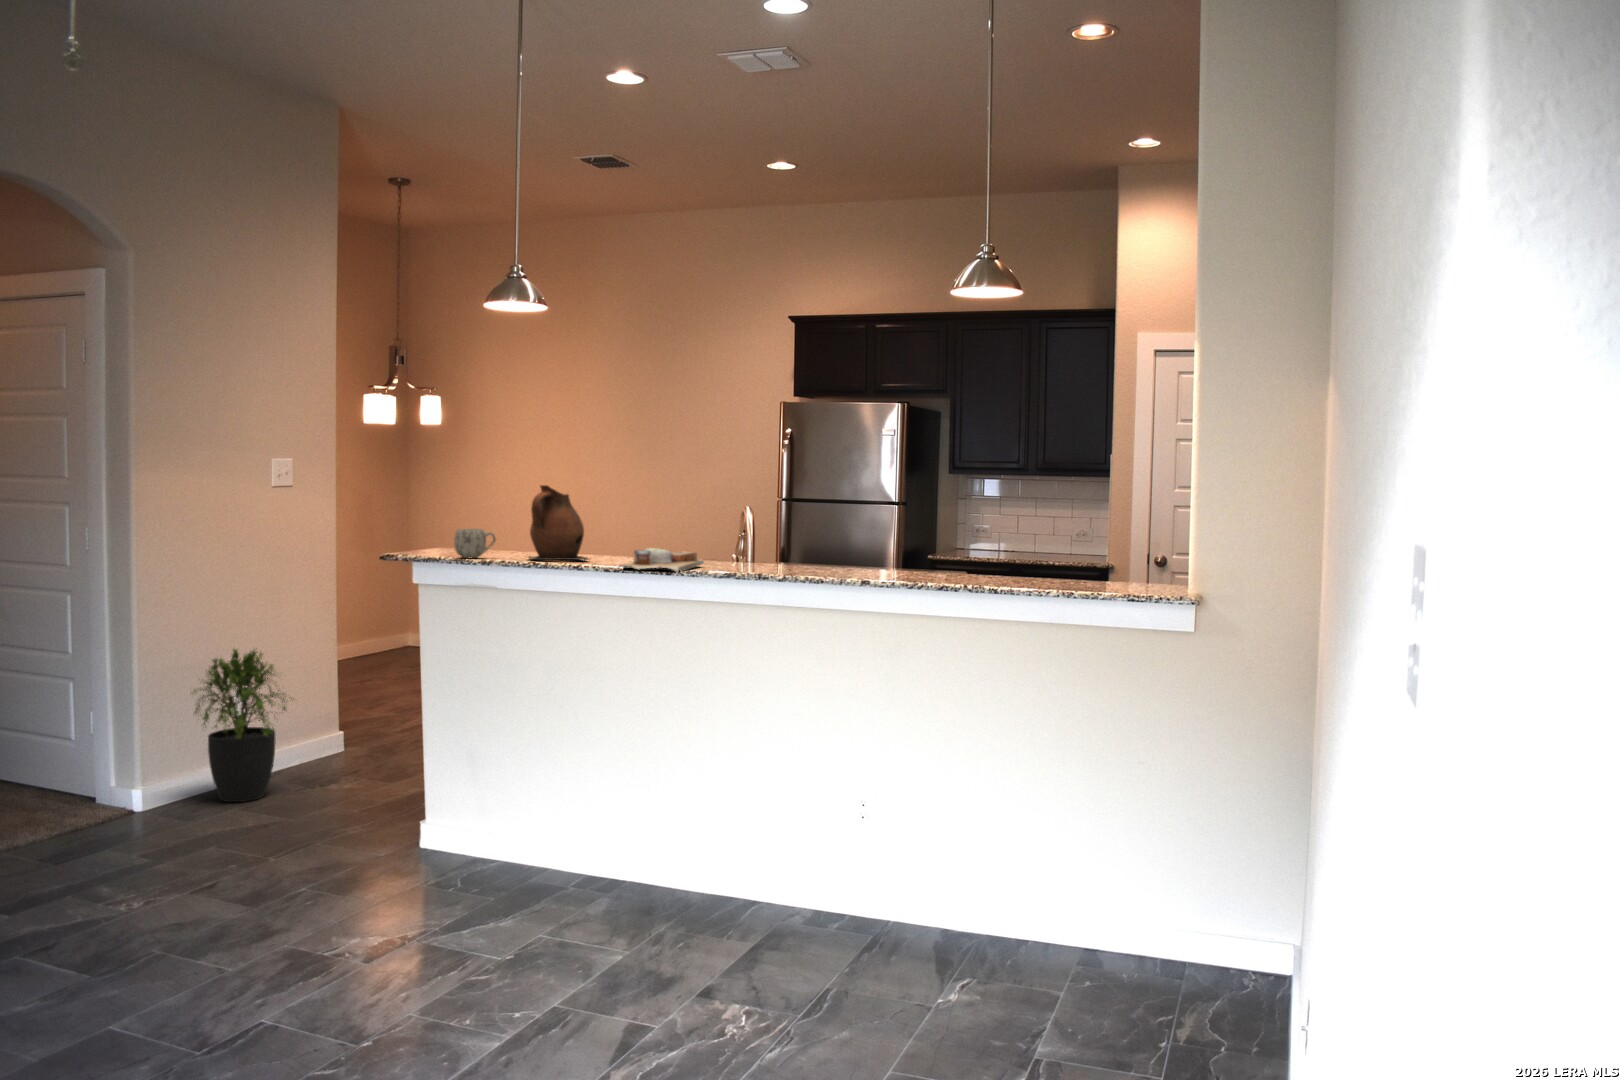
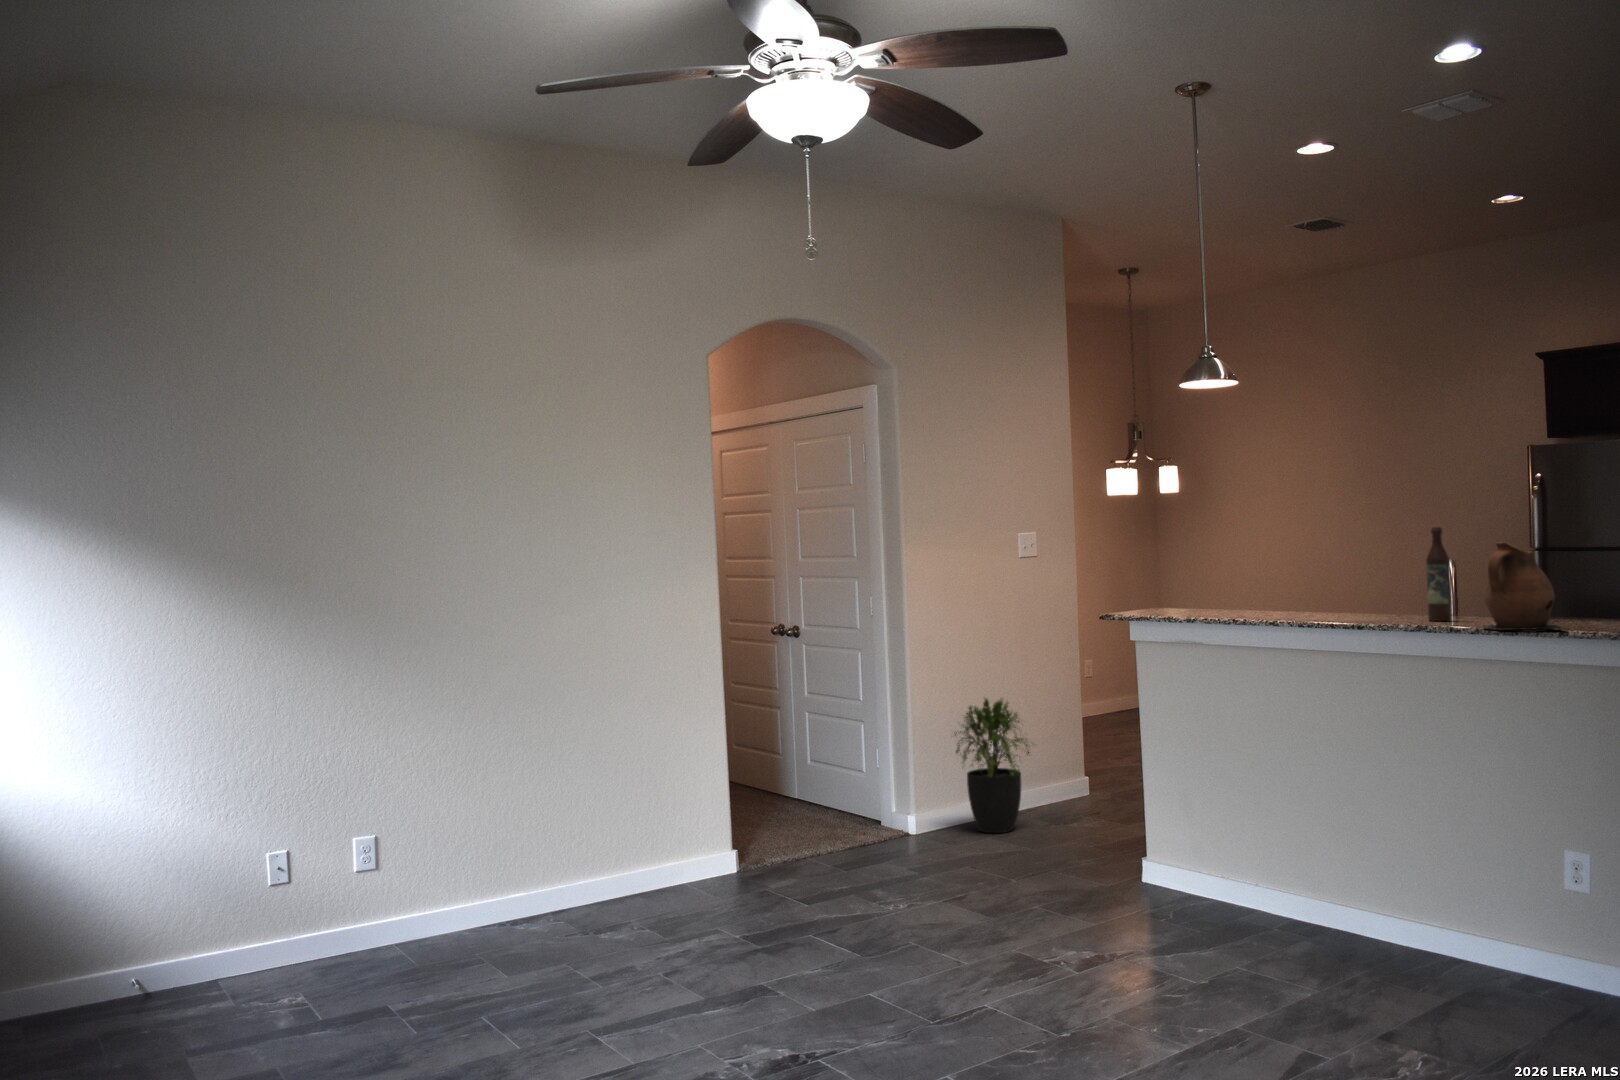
wine bottle: none [723,475,744,567] -> present [1426,527,1451,621]
ceramic pitcher: present [529,485,590,560] -> present [1483,543,1564,630]
mug: present [454,529,496,558] -> none [1158,588,1198,616]
cutting board: present [619,548,704,572] -> none [1303,606,1404,629]

